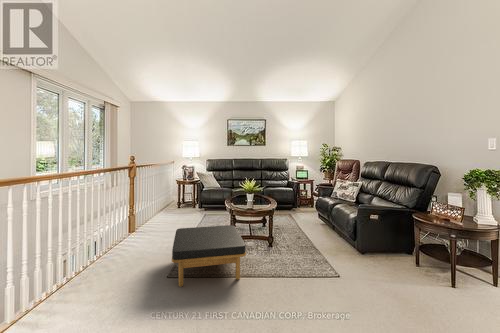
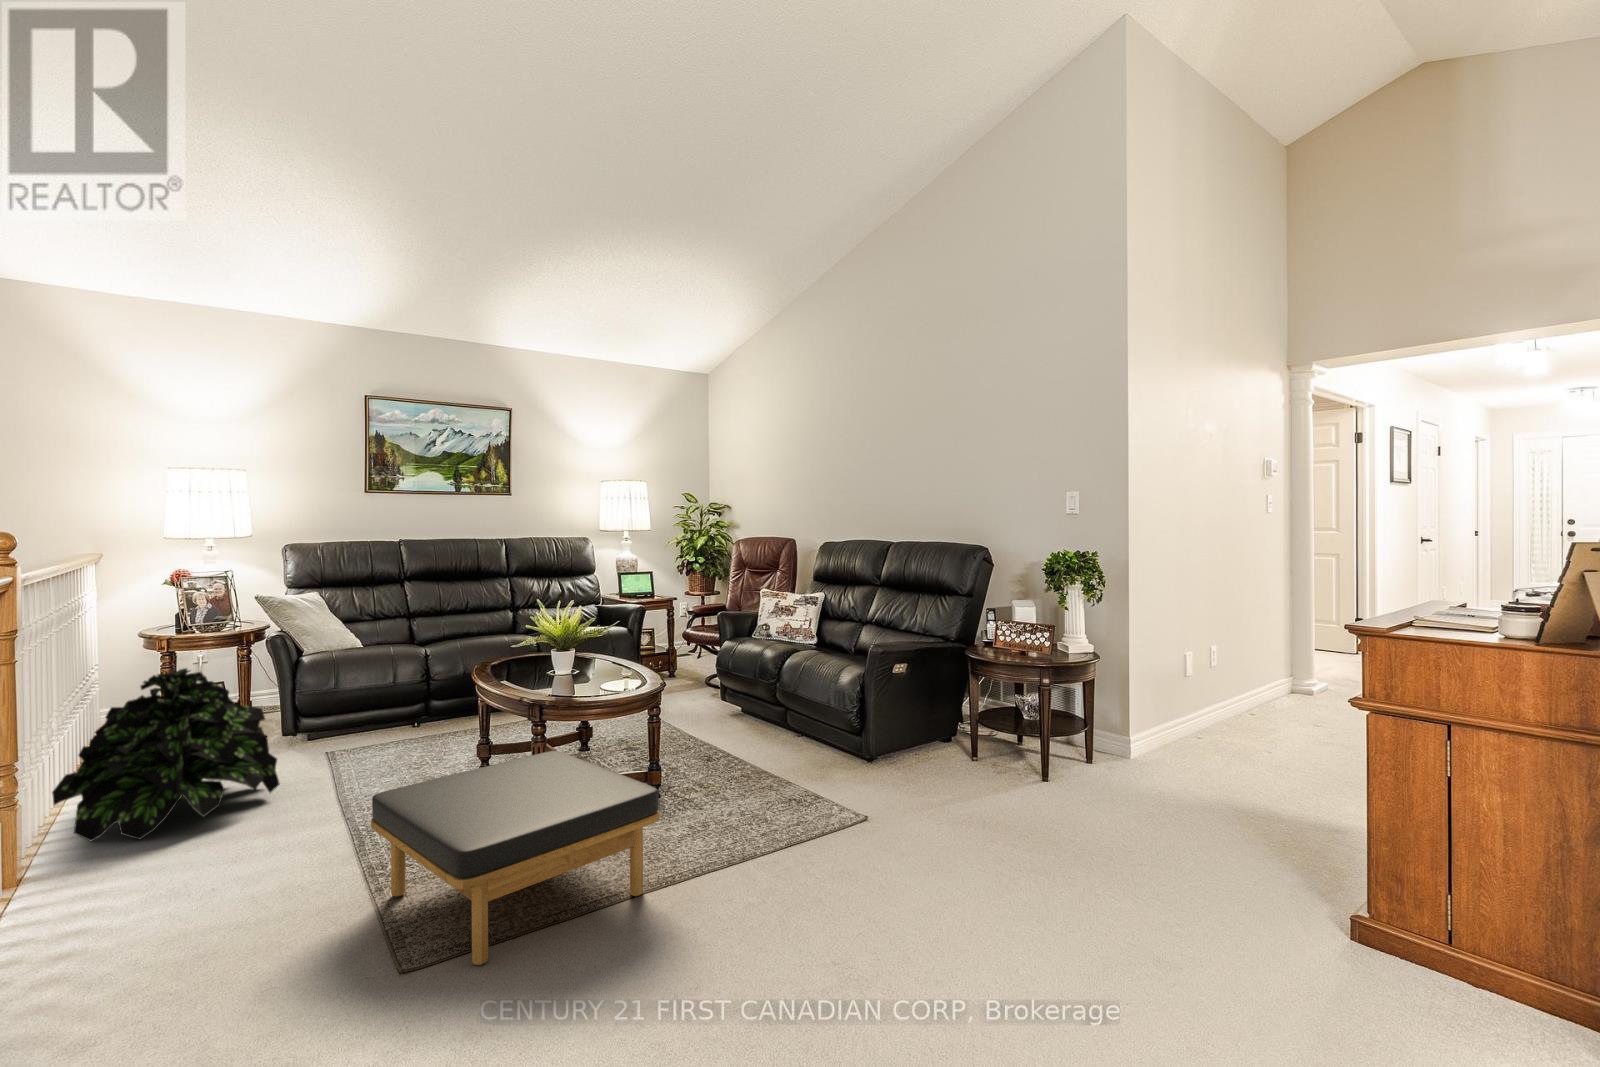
potted plant: none [142,189,188,229] -> present [52,668,279,841]

